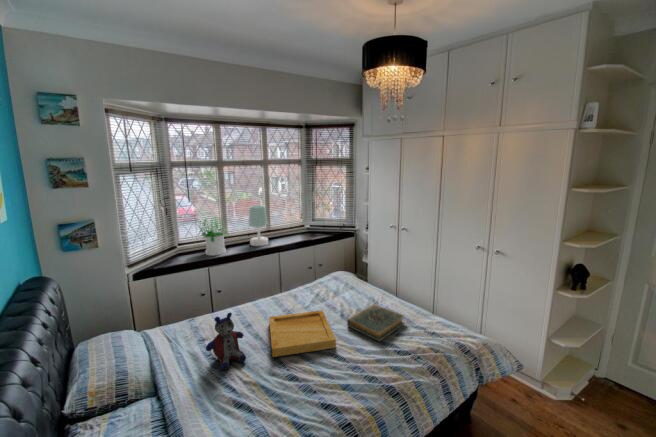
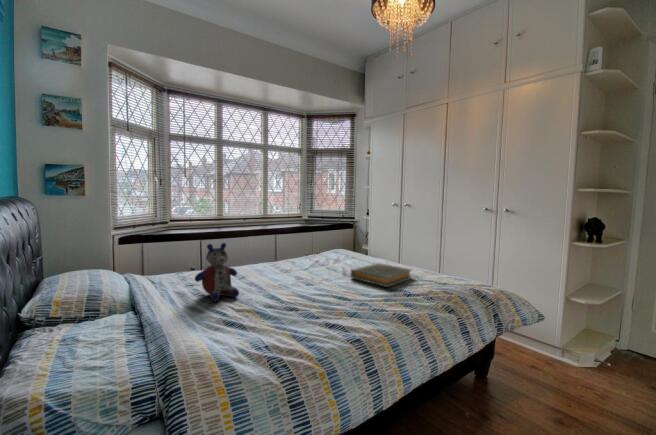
table lamp: present [249,205,268,246] -> none [245,186,264,227]
potted plant: present [200,220,227,256] -> none [189,190,222,230]
tray: present [269,310,336,357] -> none [265,266,340,294]

